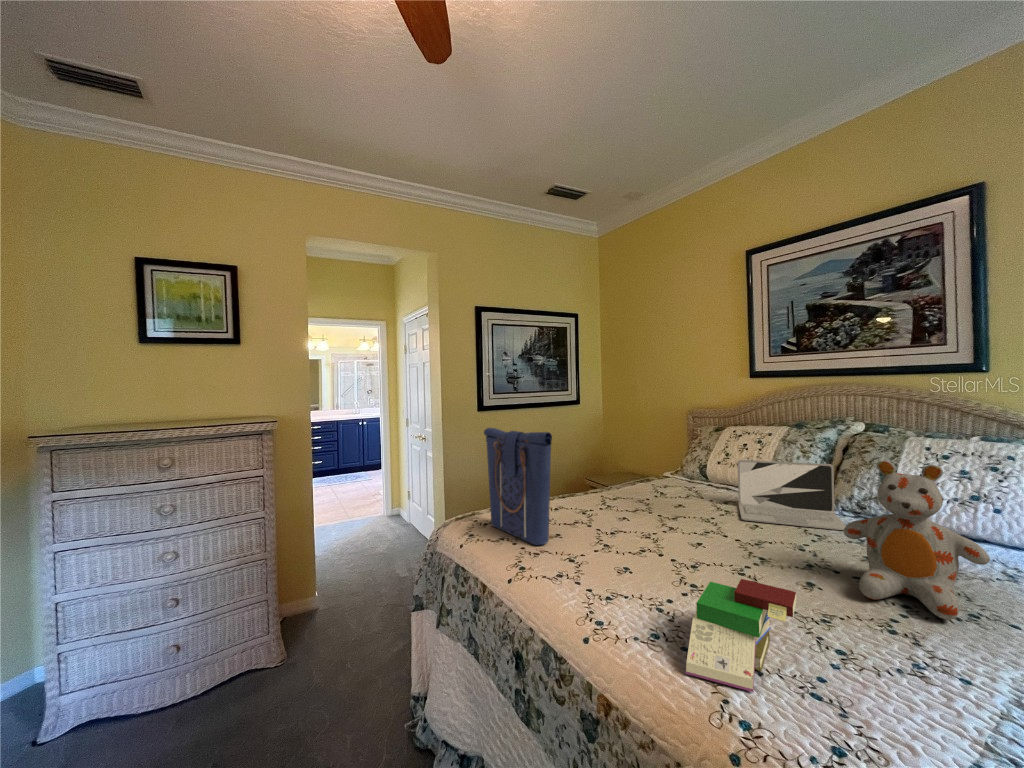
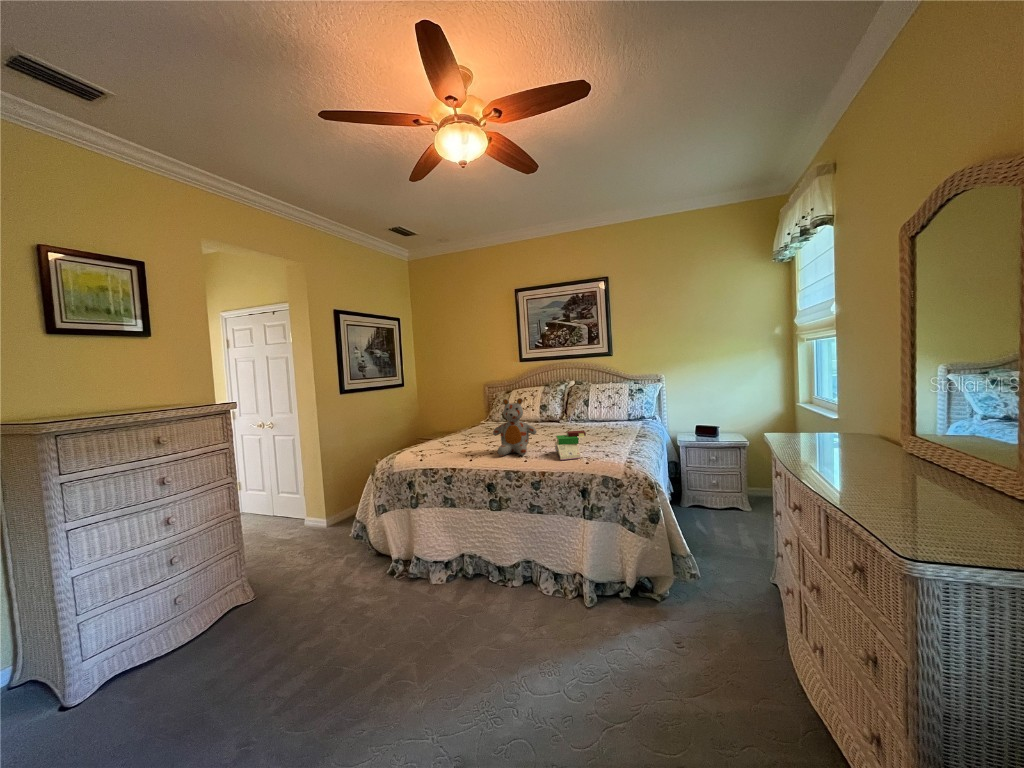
tote bag: present [484,428,552,545] -> none [413,389,467,452]
laptop: present [738,460,846,530] -> none [531,400,578,429]
stuffed bear: present [844,460,990,620] -> present [493,398,537,456]

